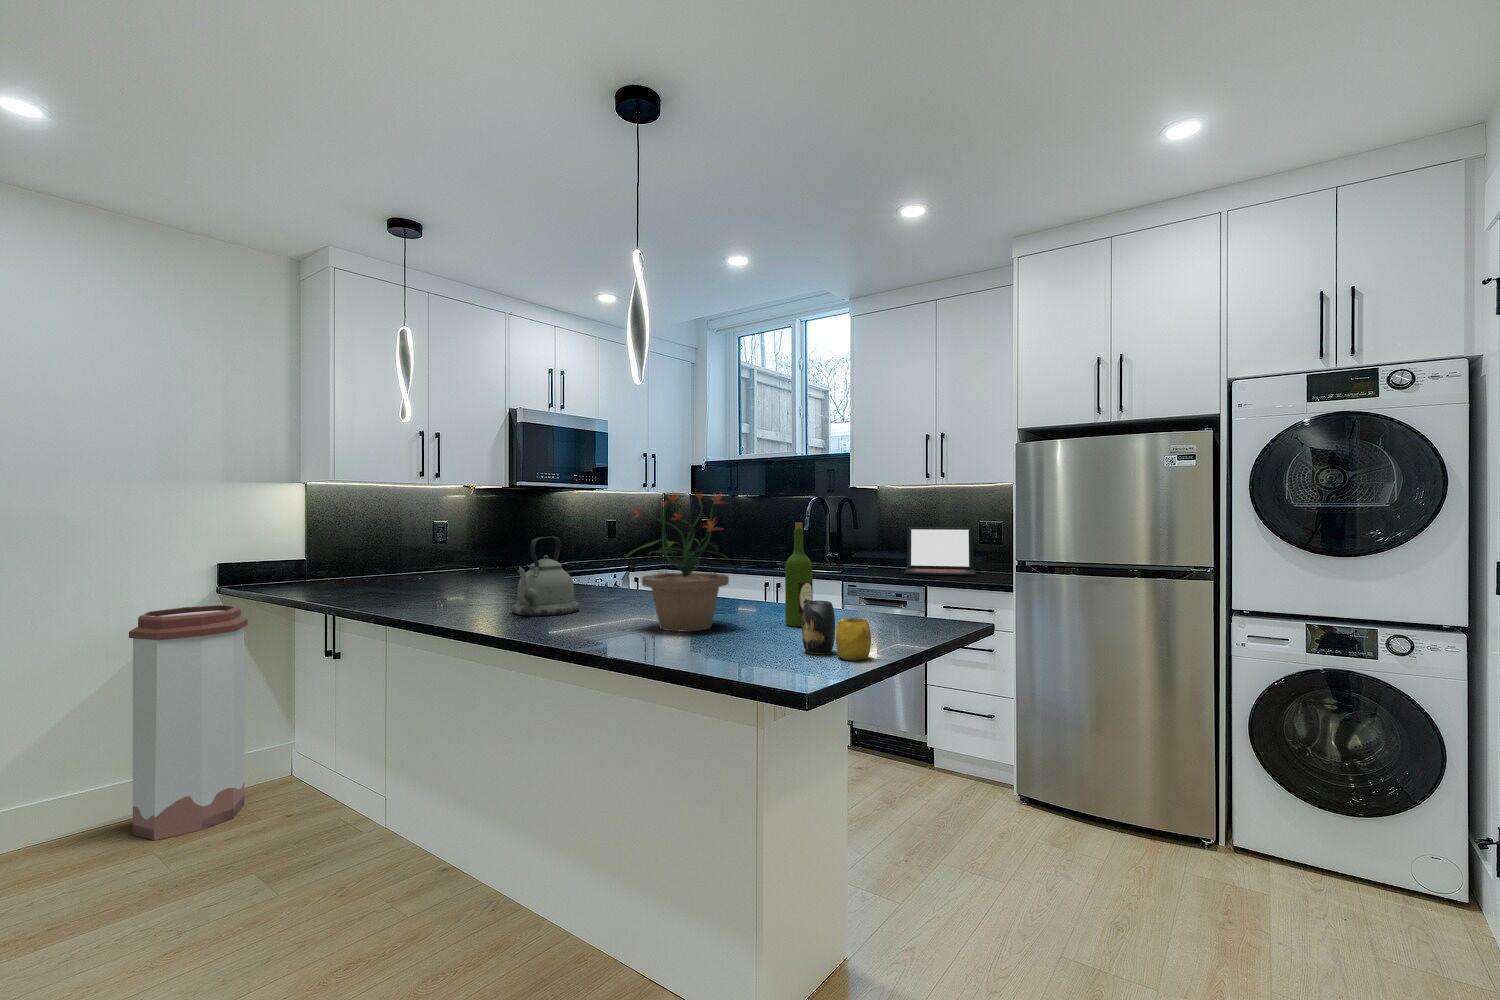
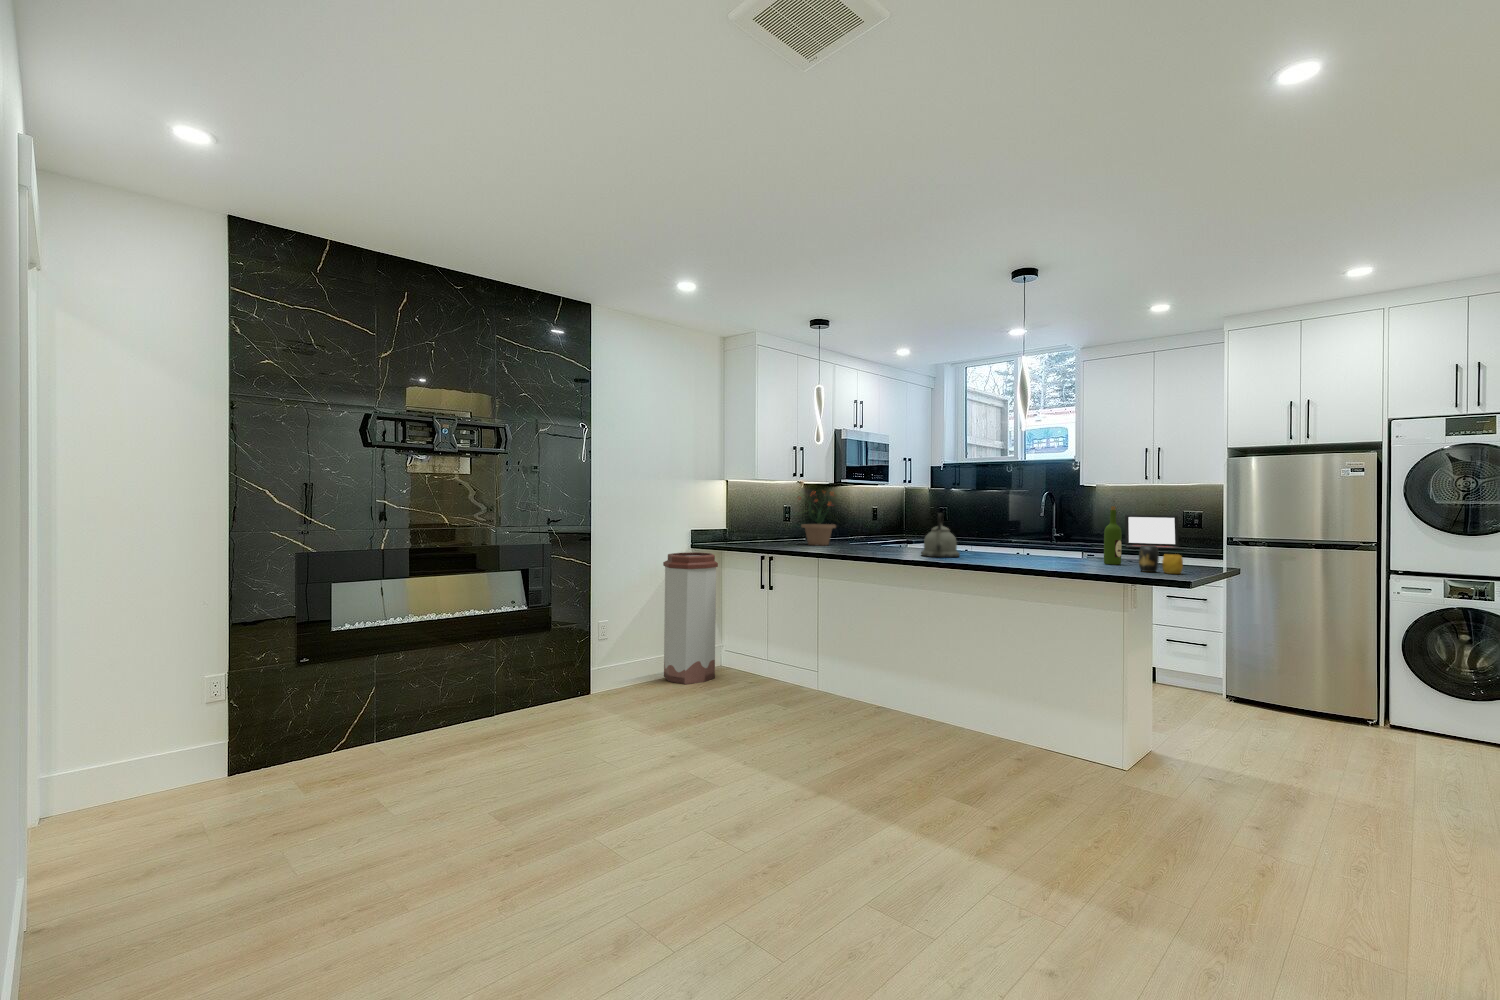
potted plant: present [626,493,739,631] -> present [799,492,836,545]

